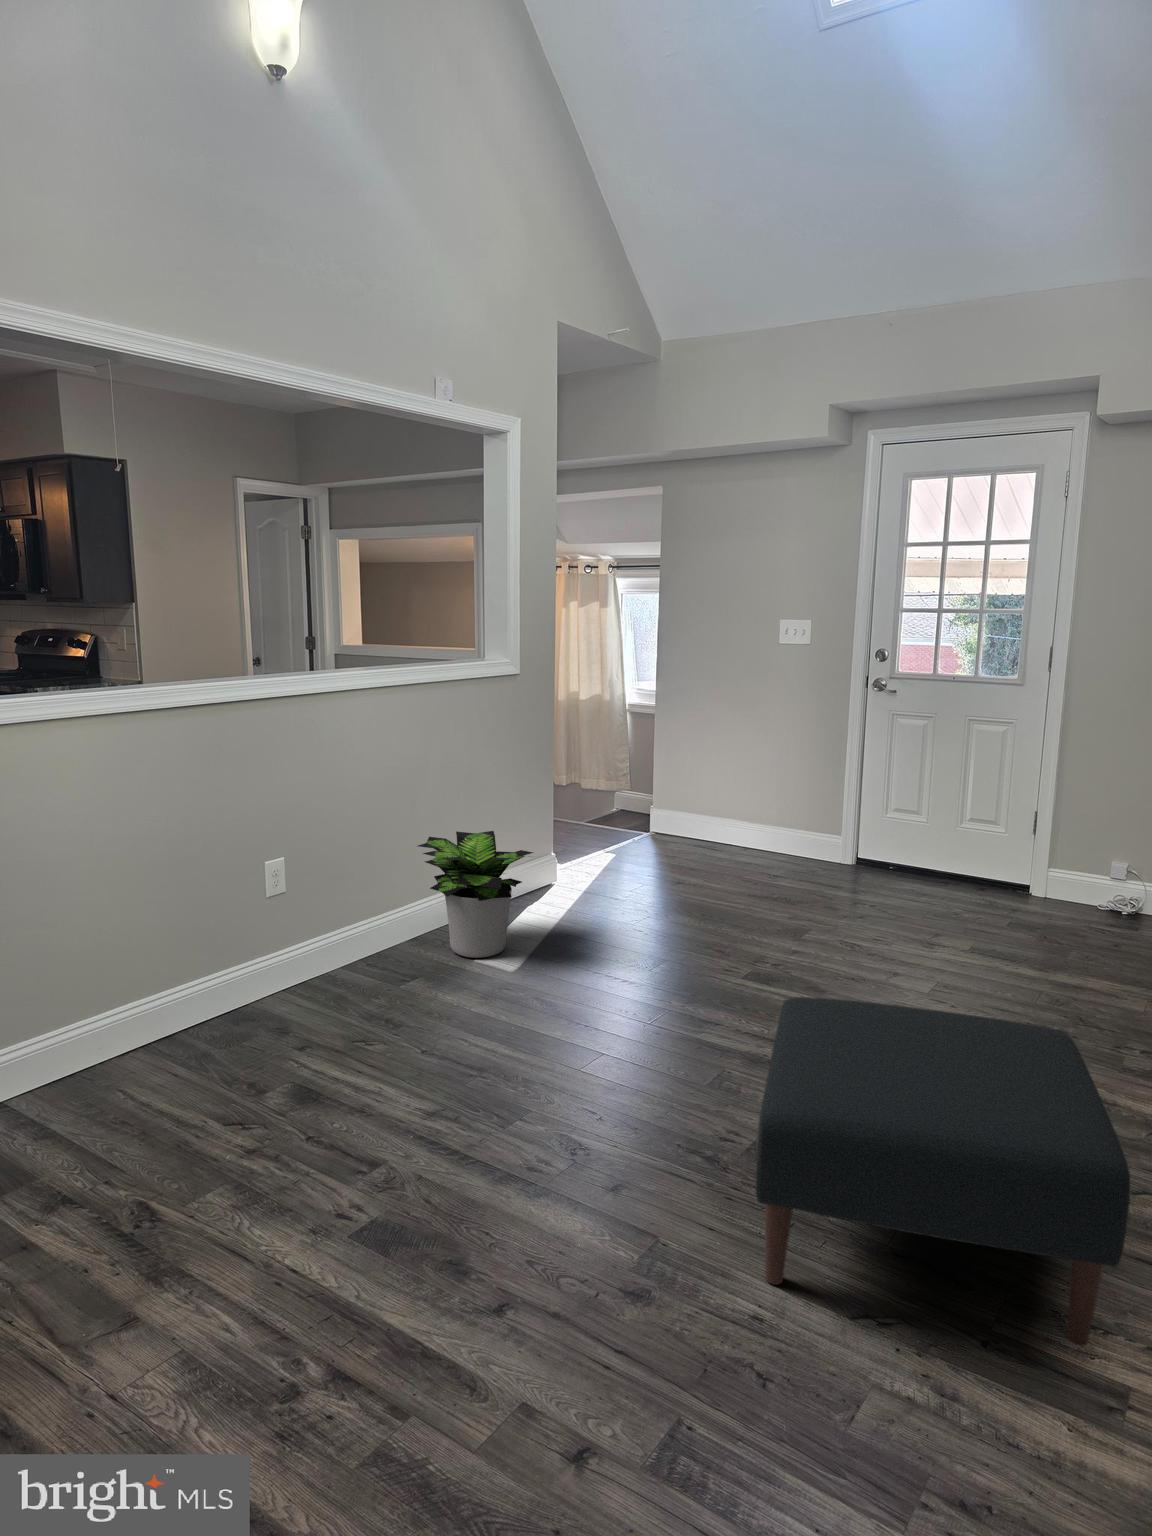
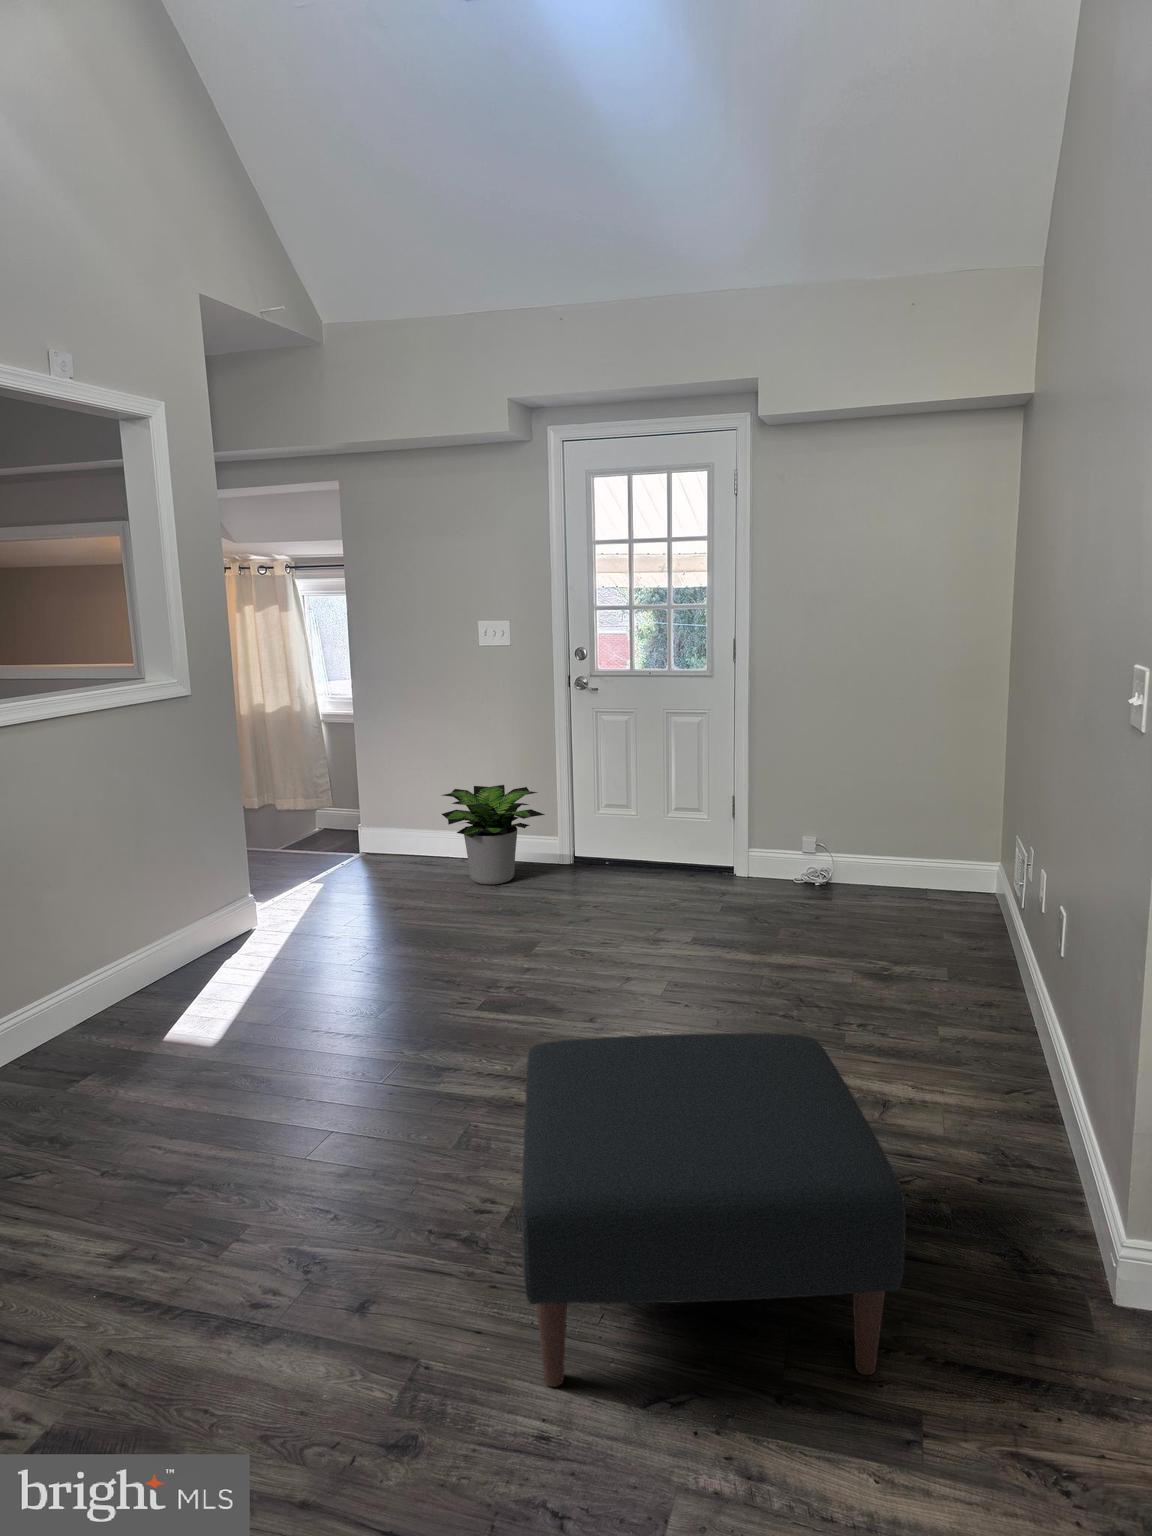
potted plant: present [418,831,533,958] -> present [442,785,545,885]

